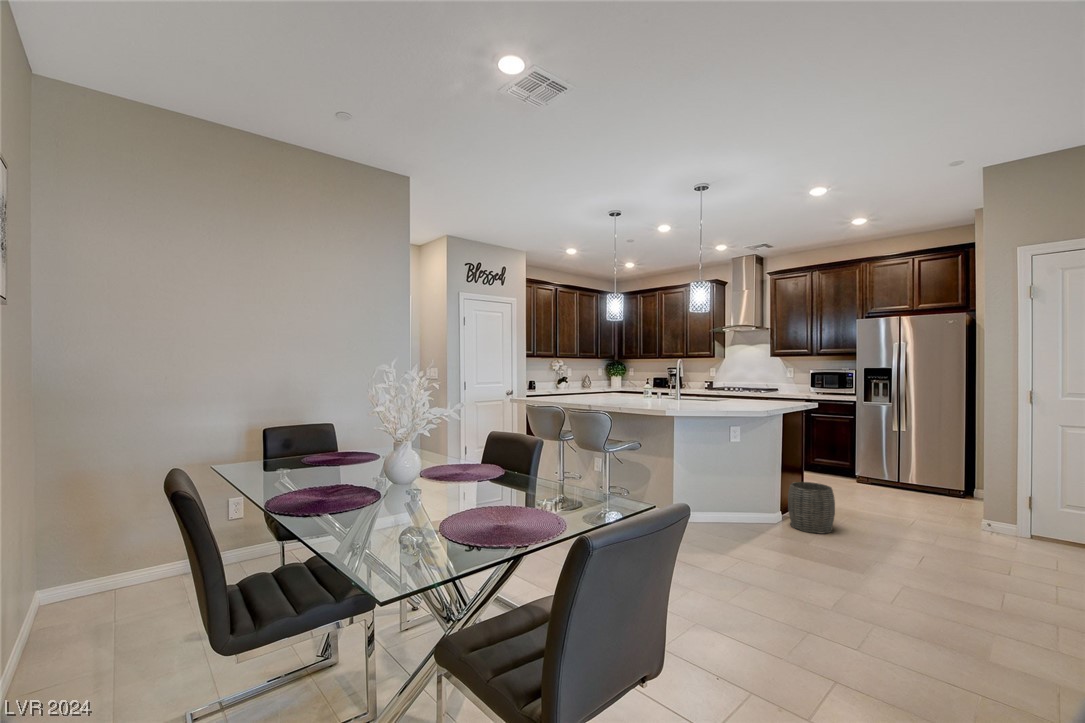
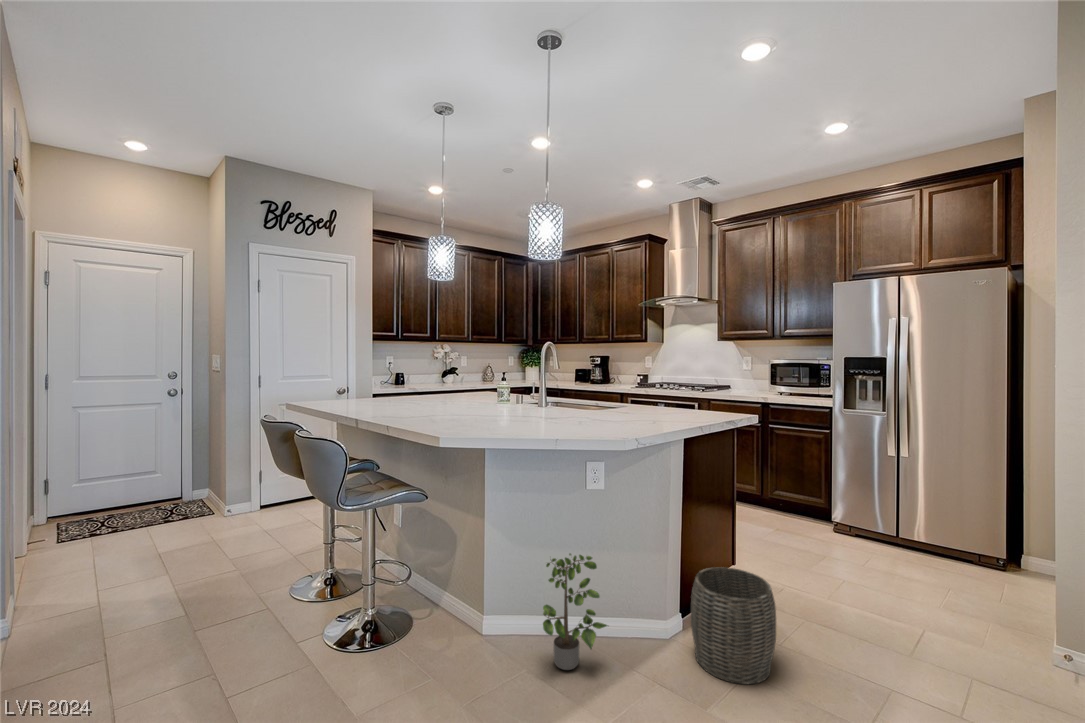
potted plant: none [712,470,749,530] -> present [543,554,607,670]

